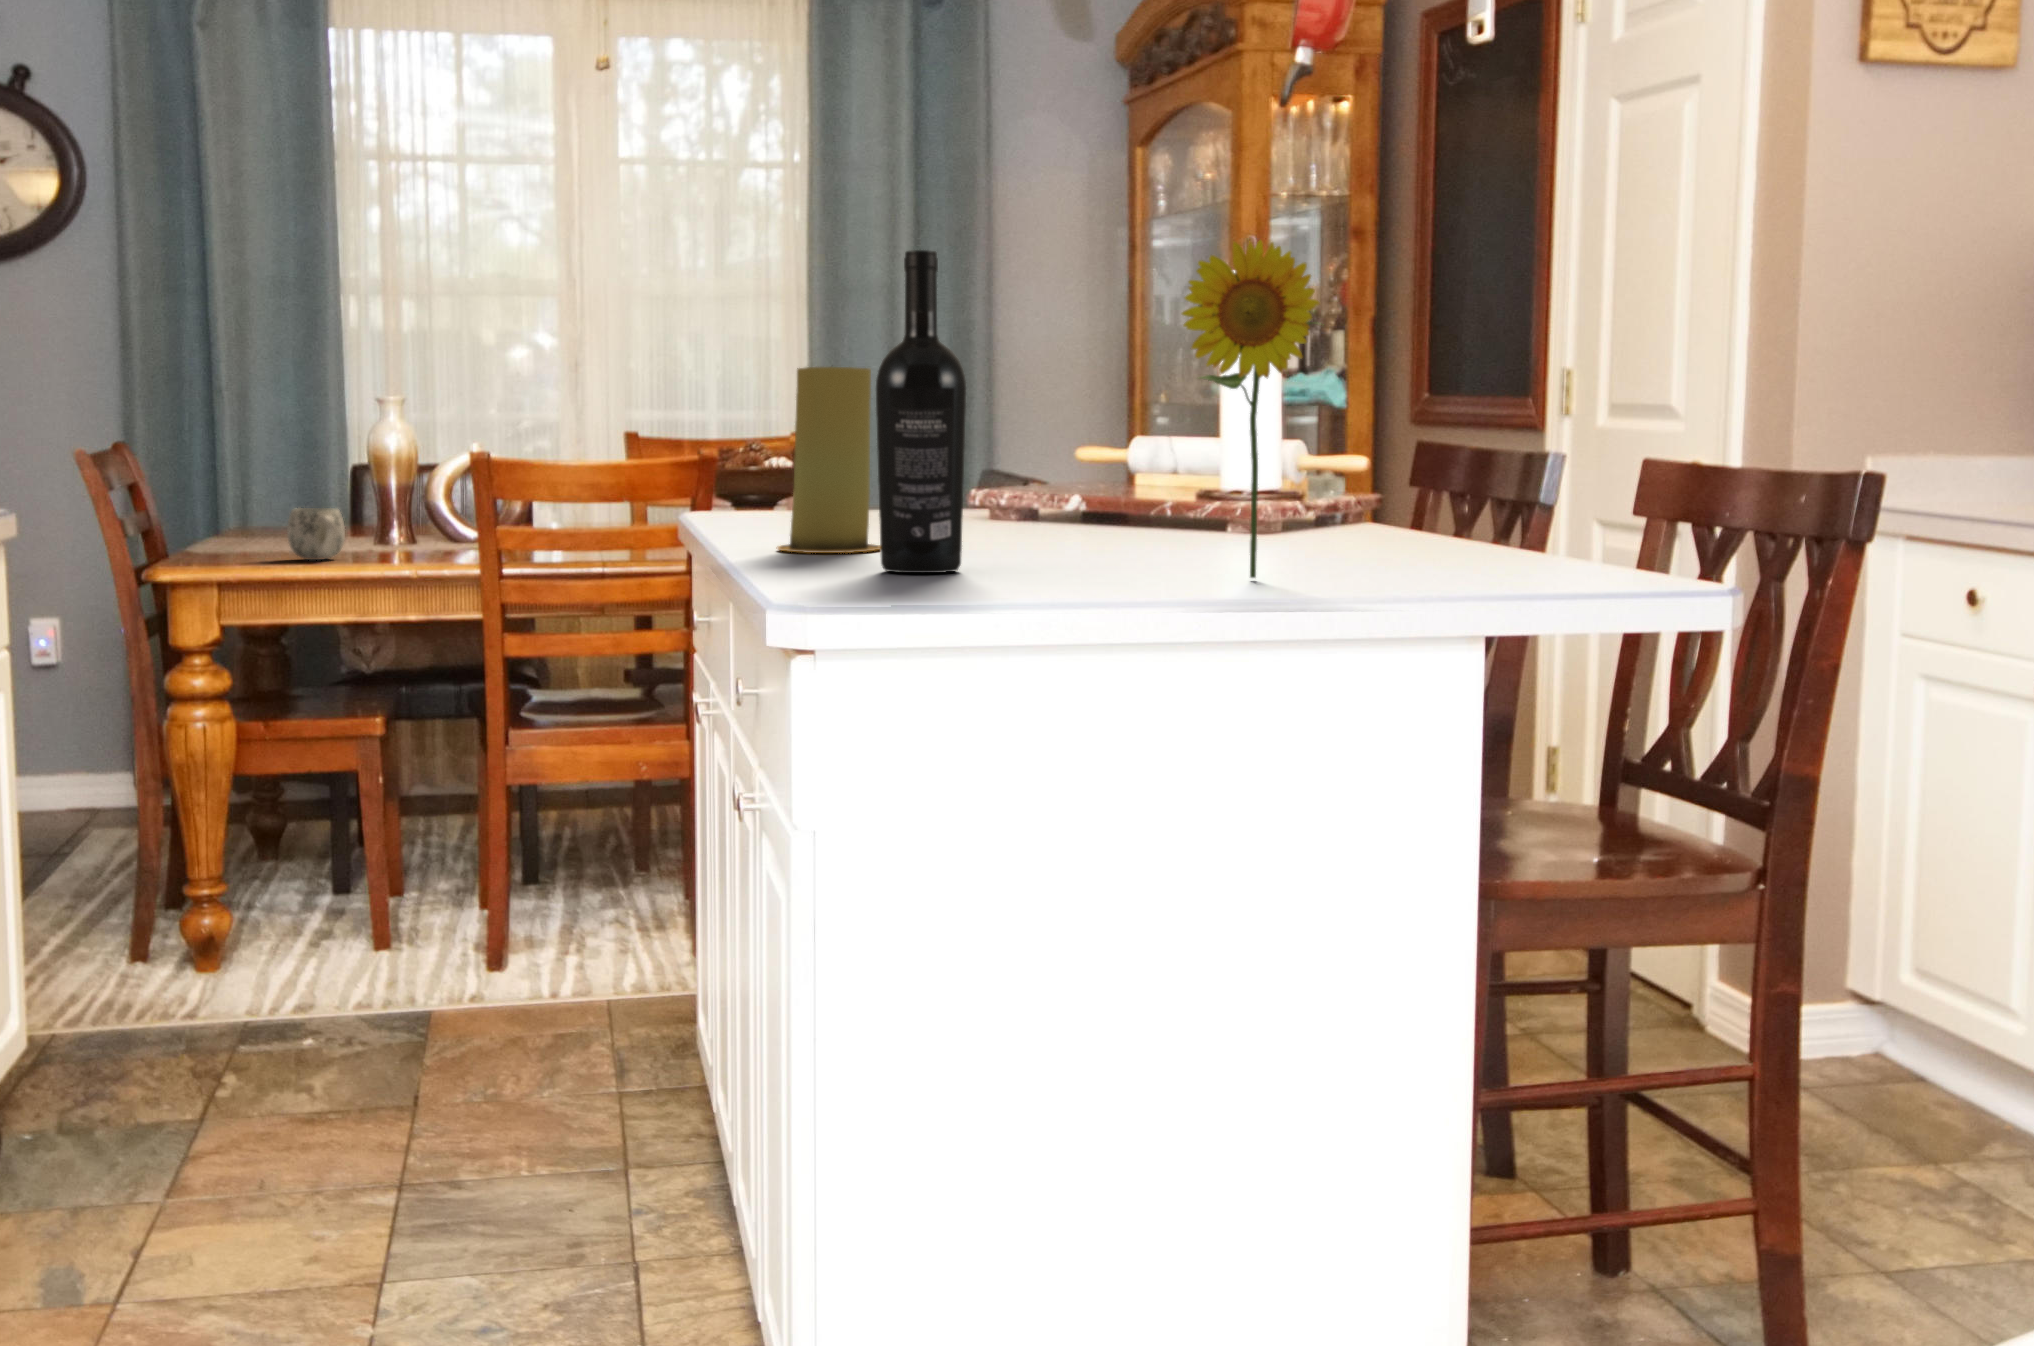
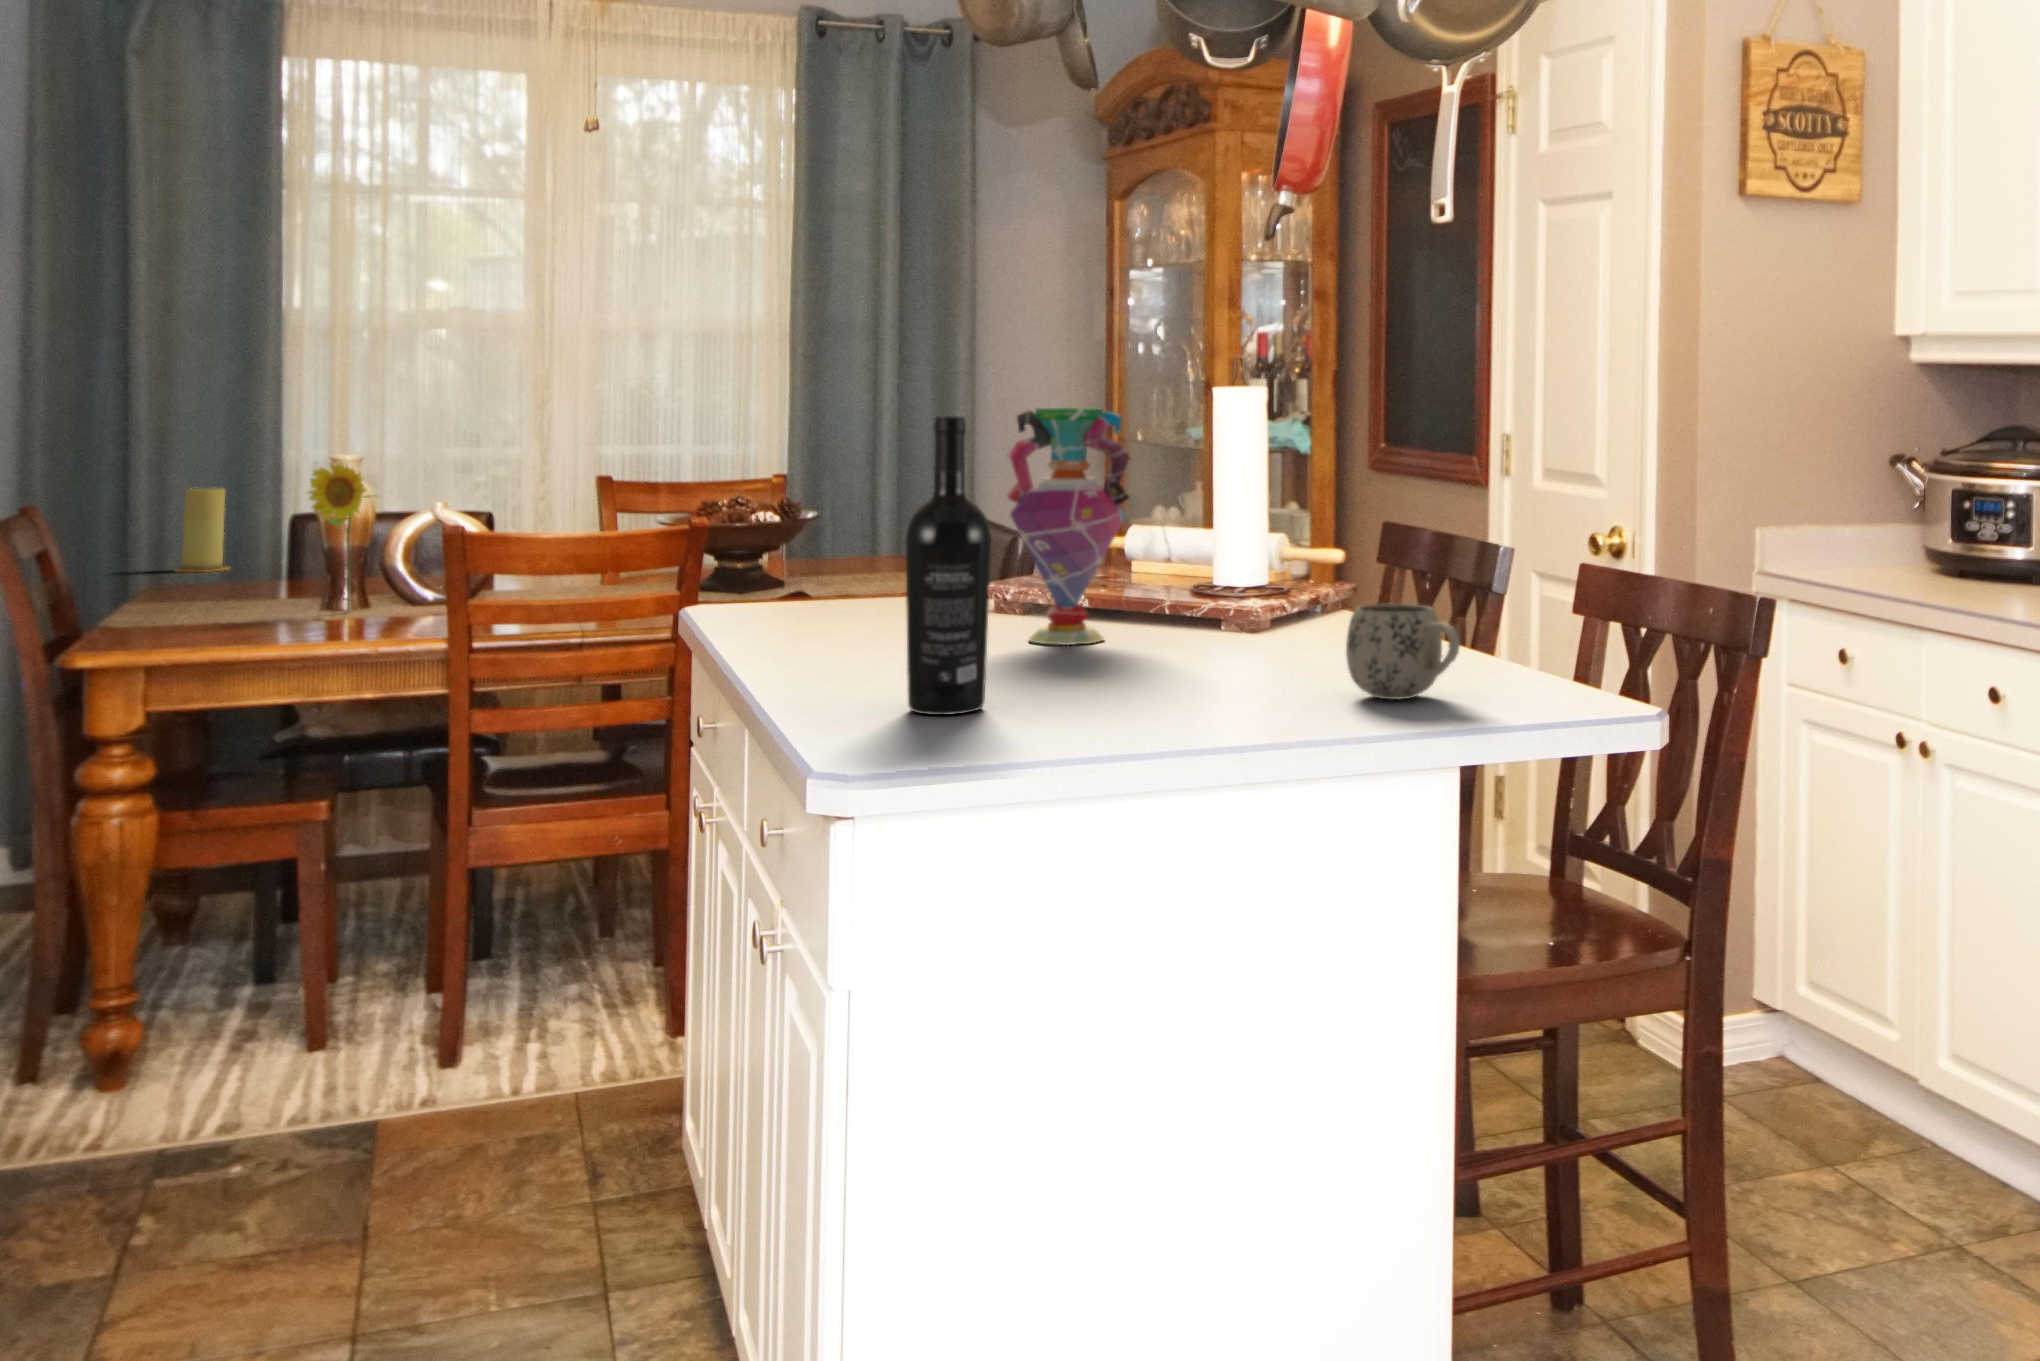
flower: present [1182,240,1319,578] -> present [308,463,378,611]
vase: none [995,283,1128,539] -> present [1008,408,1130,645]
candle: present [776,367,880,553] -> present [176,489,228,572]
mug: present [287,508,345,560] -> present [1346,604,1460,699]

